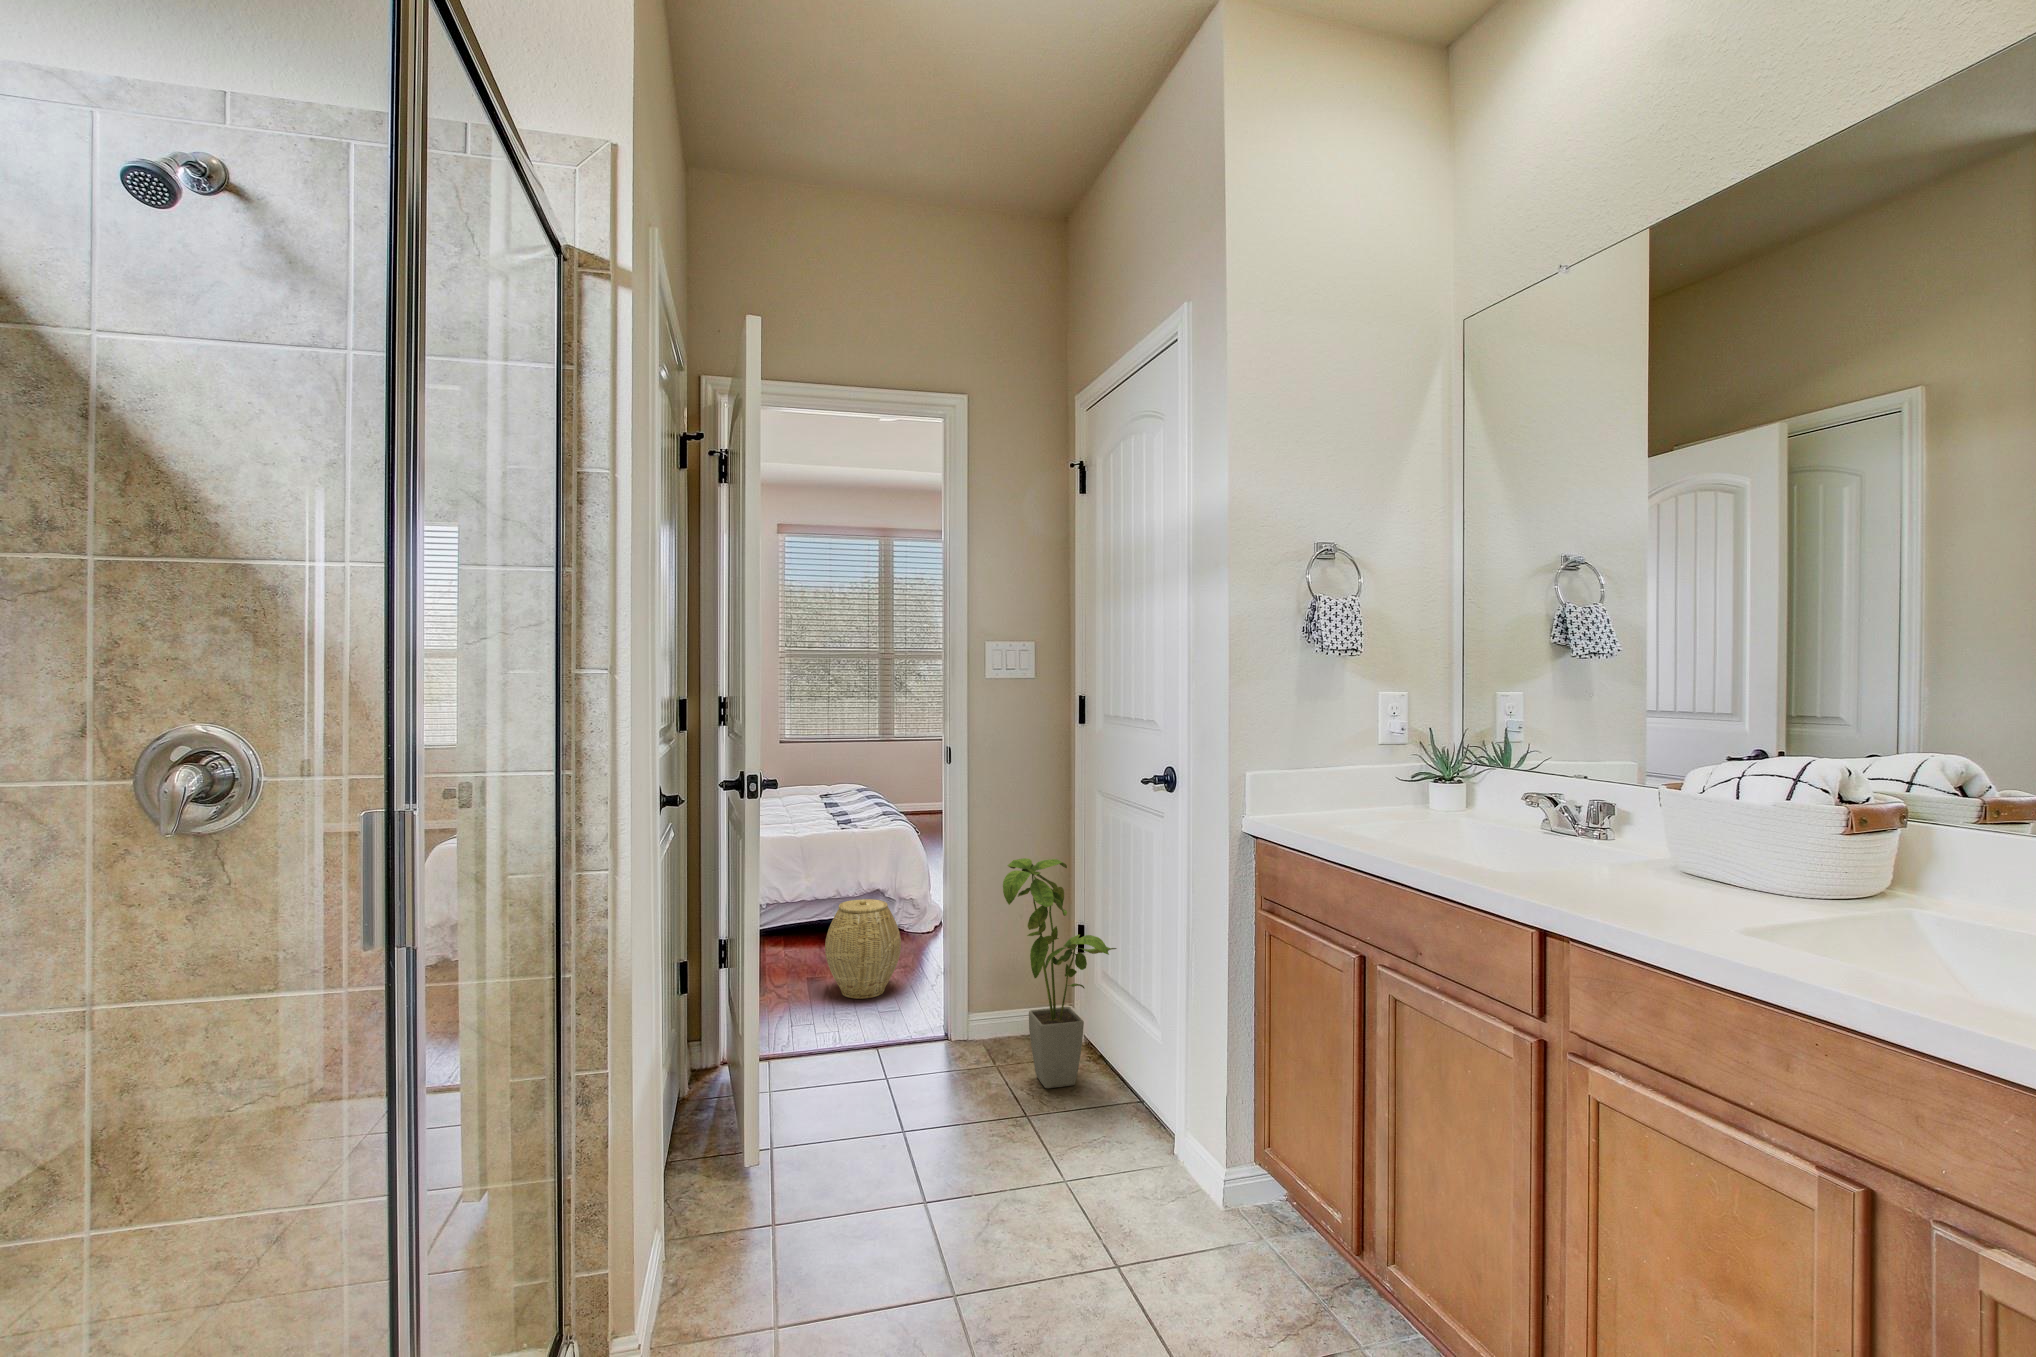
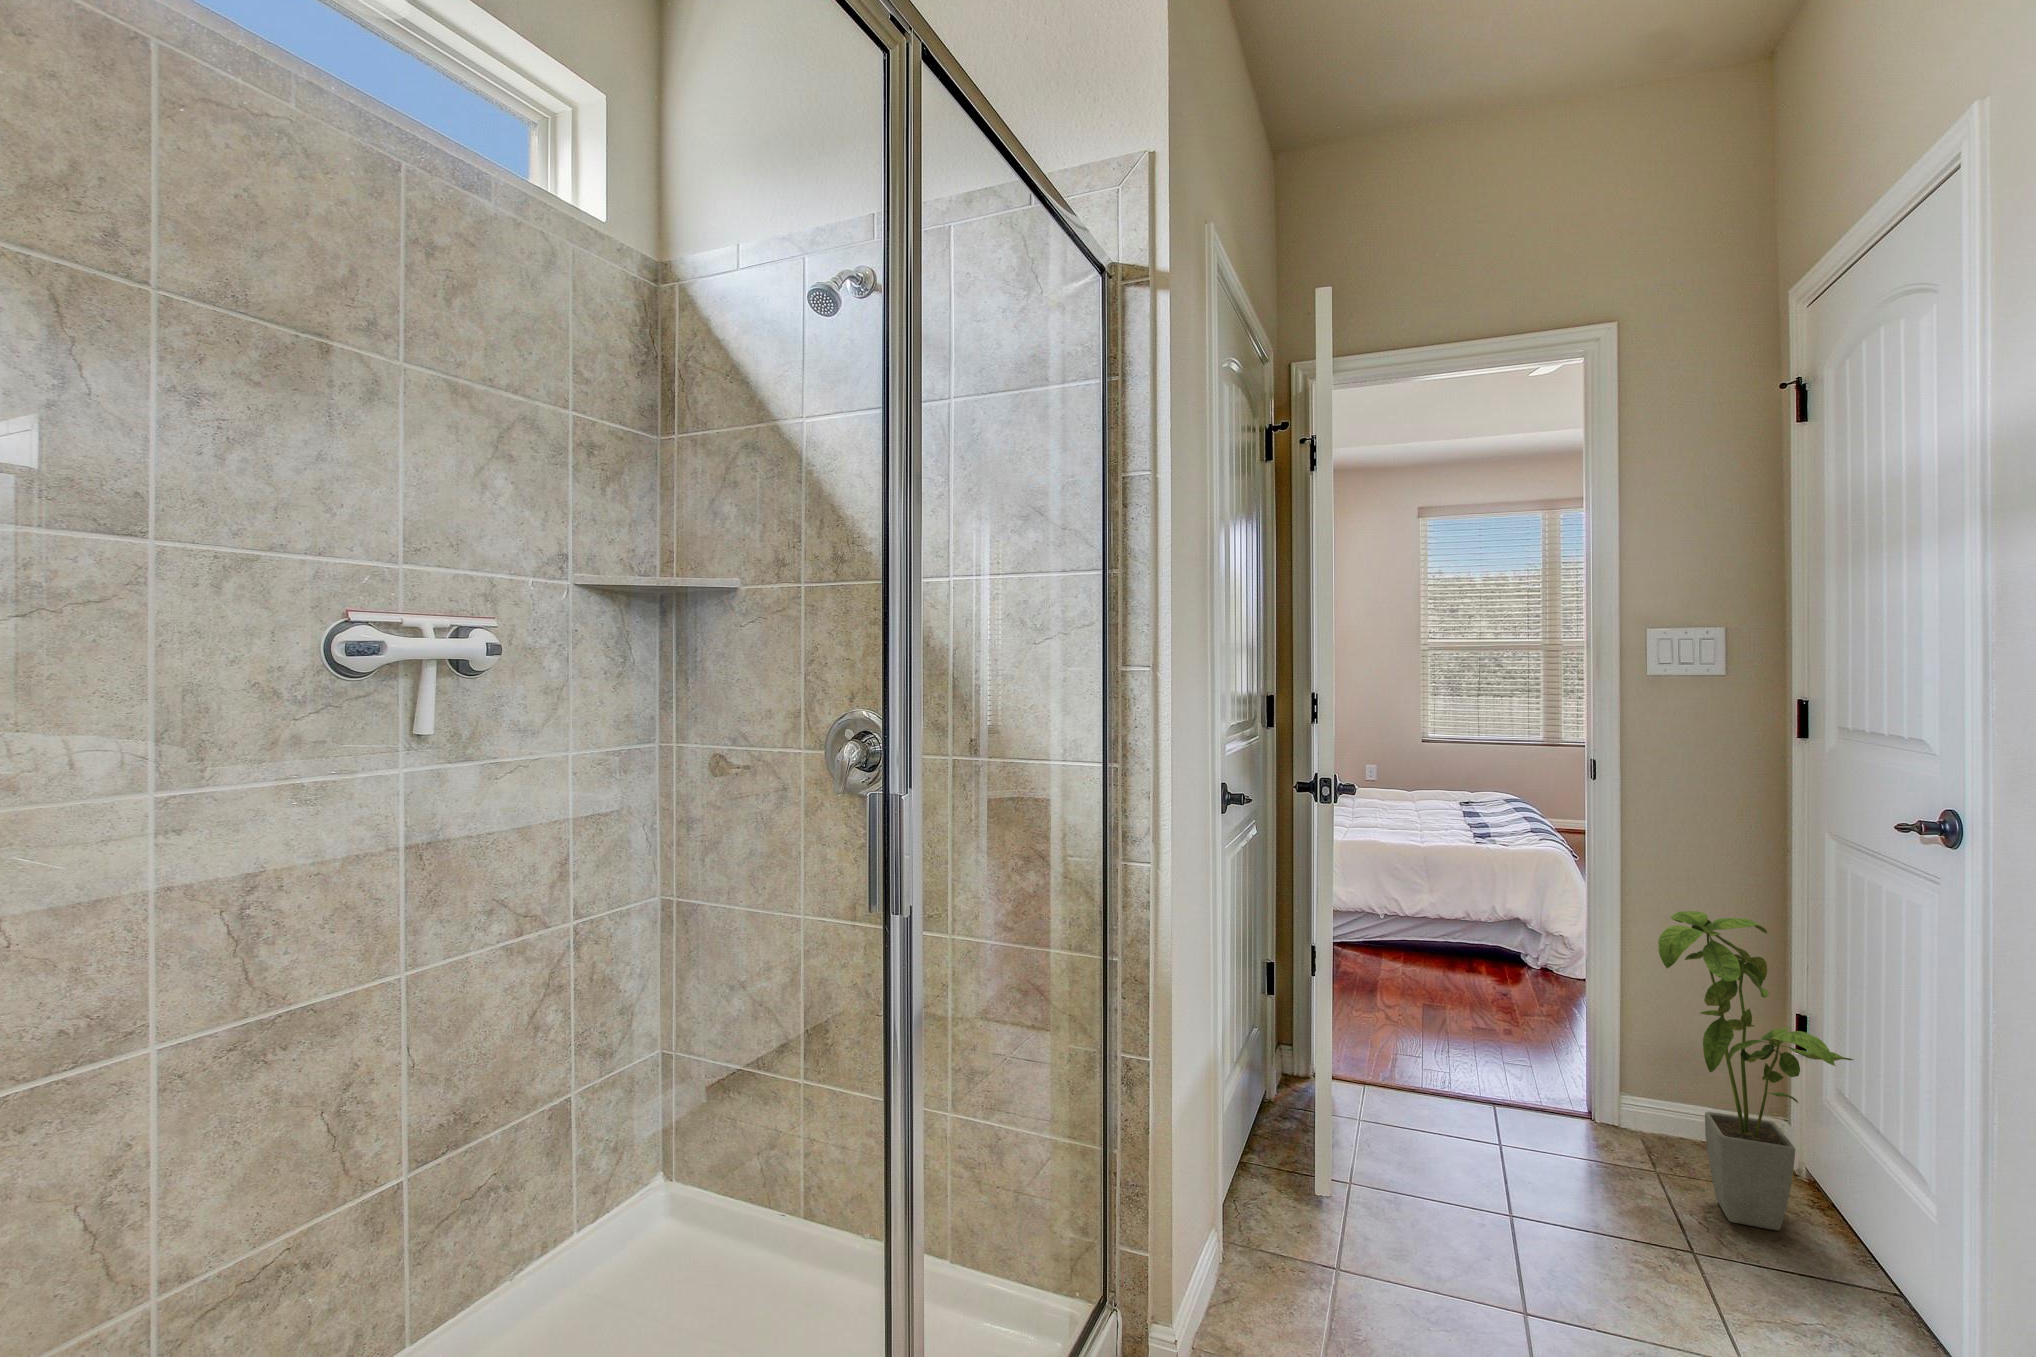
woven basket: present [825,899,901,999] -> none [1442,927,1538,1043]

